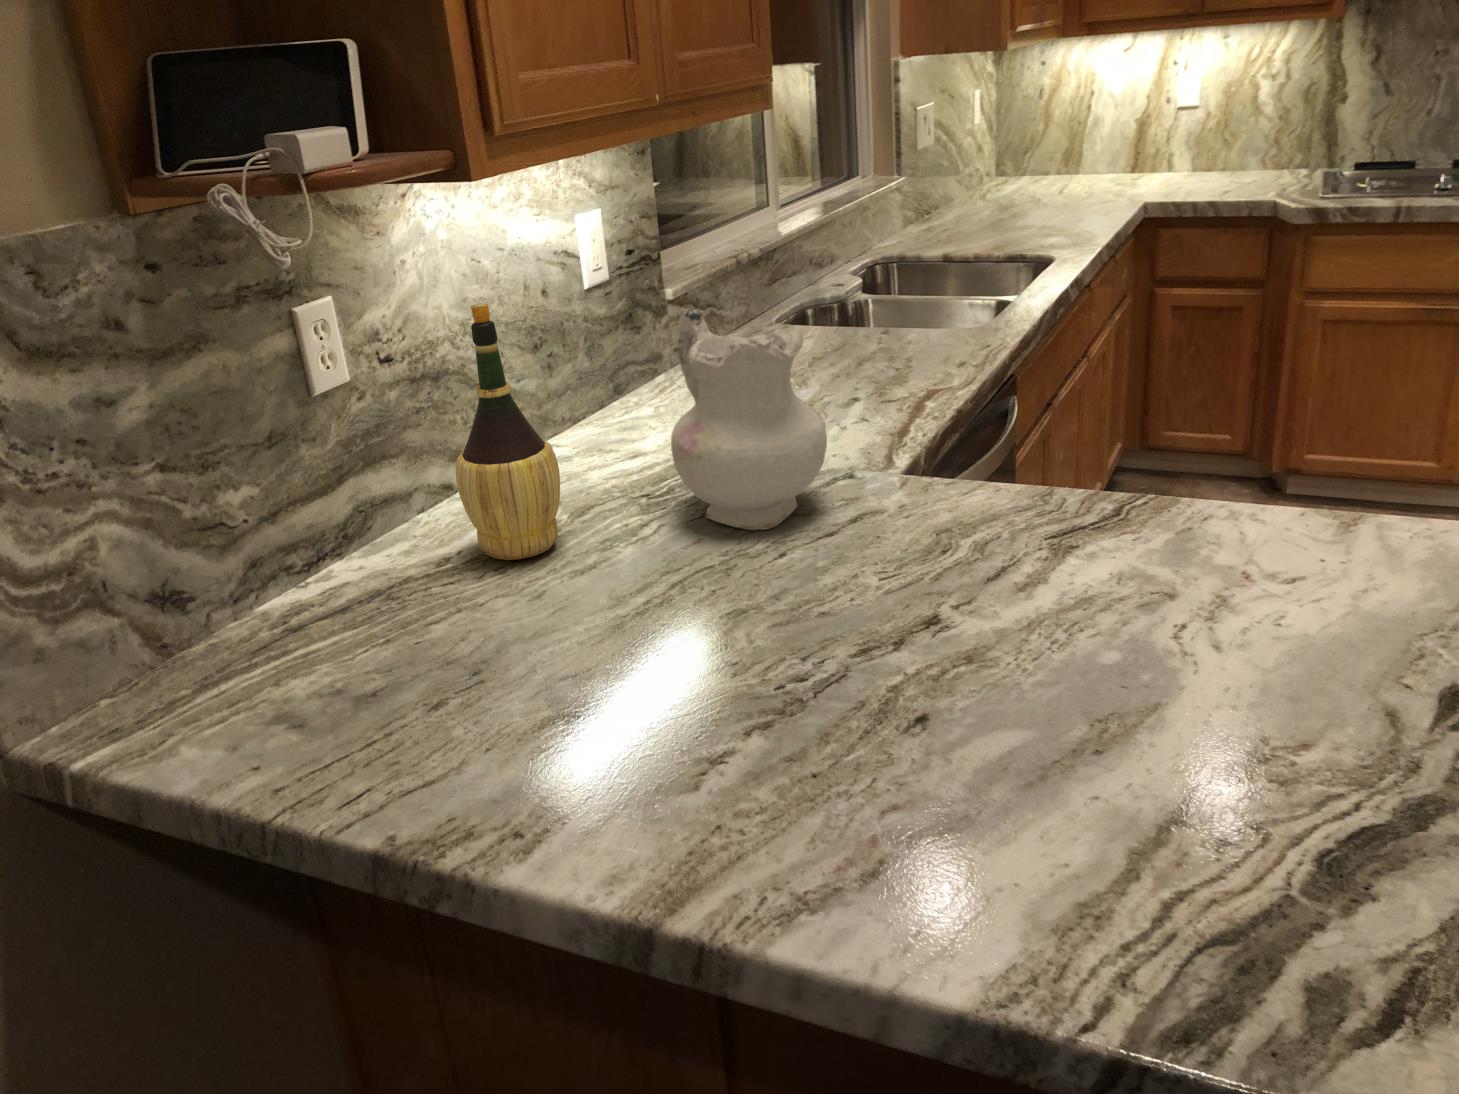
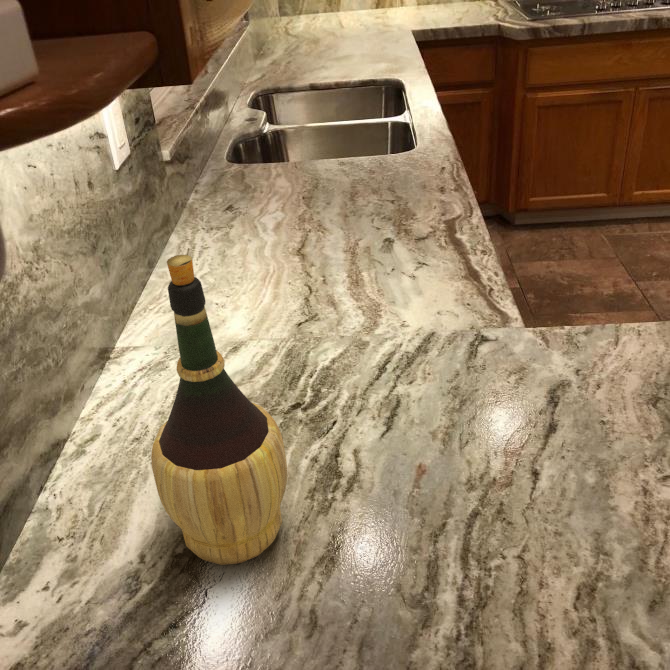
ceramic pitcher: present [671,308,827,530] -> none [337,201,534,438]

